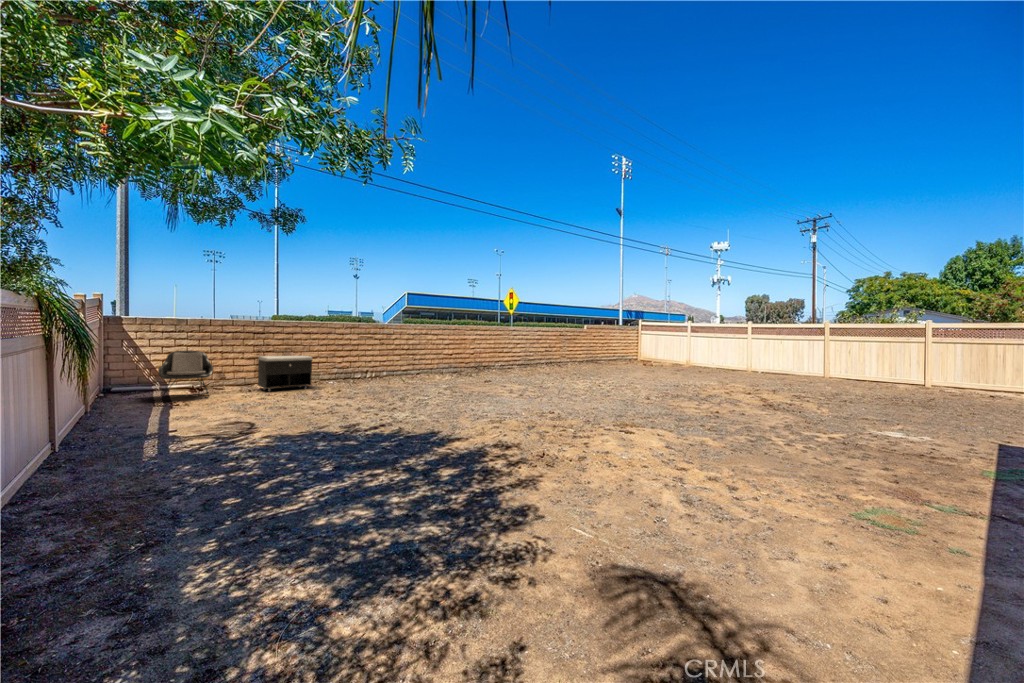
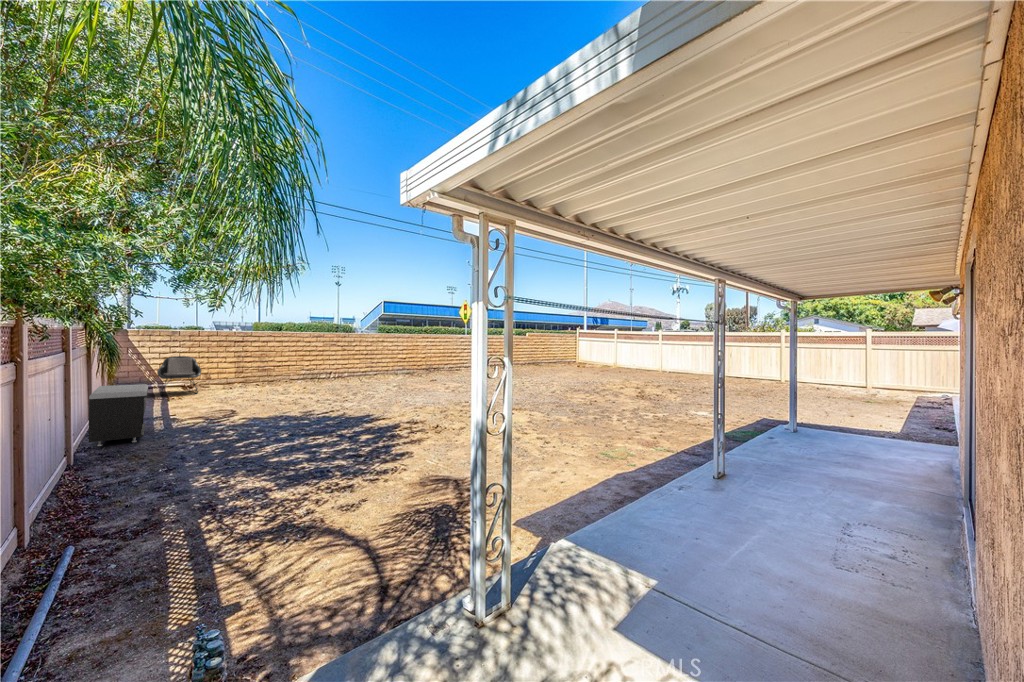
storage bench: present [258,356,312,391] -> present [89,384,148,446]

